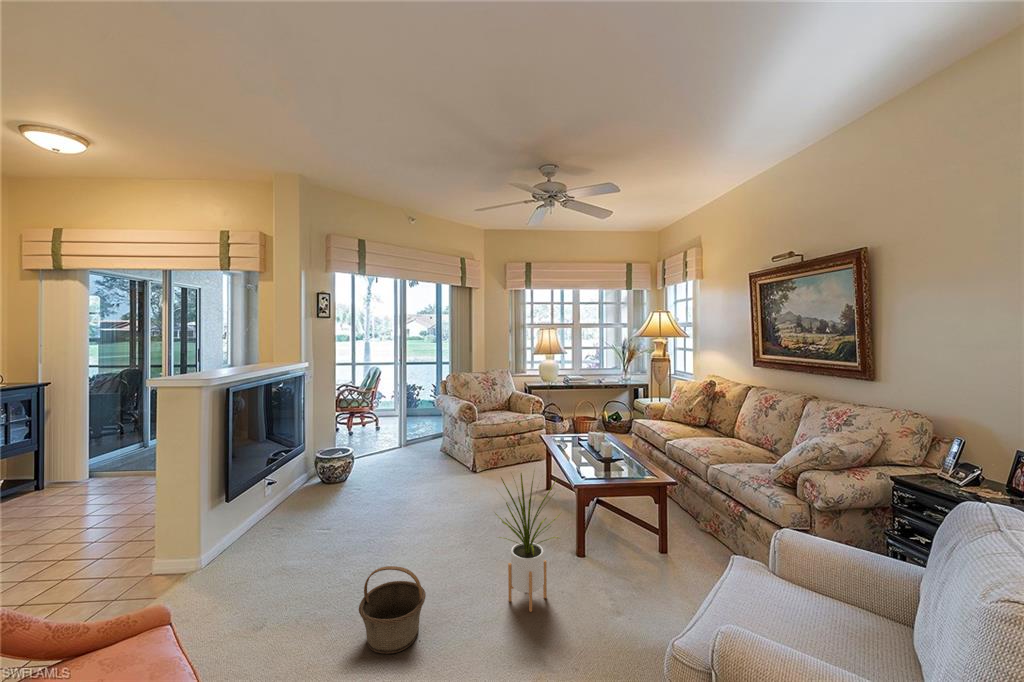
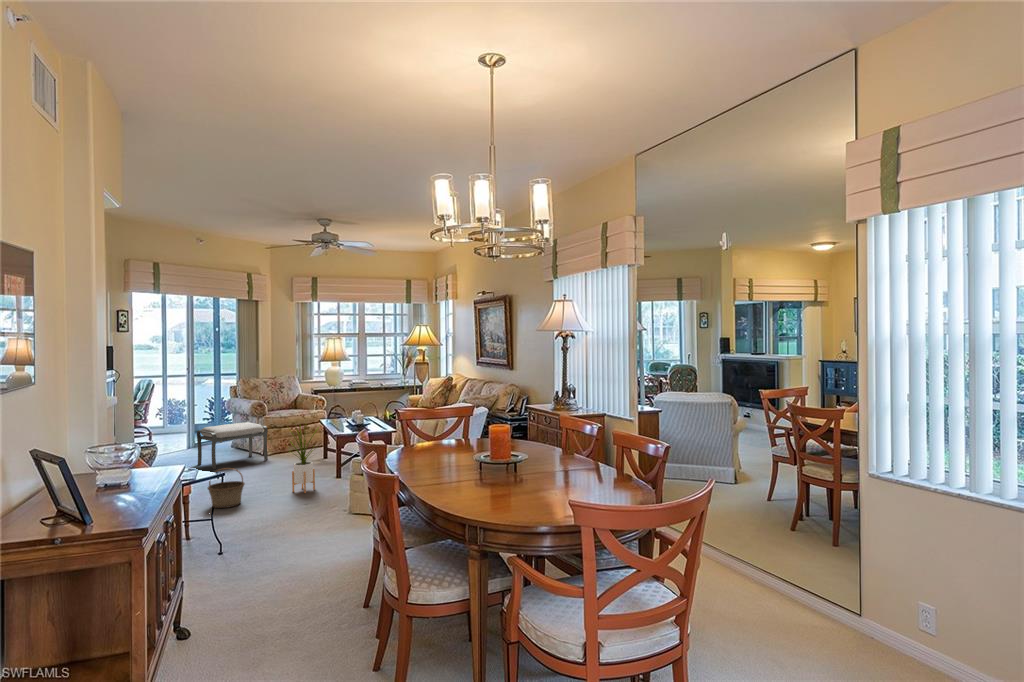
ottoman: none [396,430,476,495] -> present [197,422,268,469]

